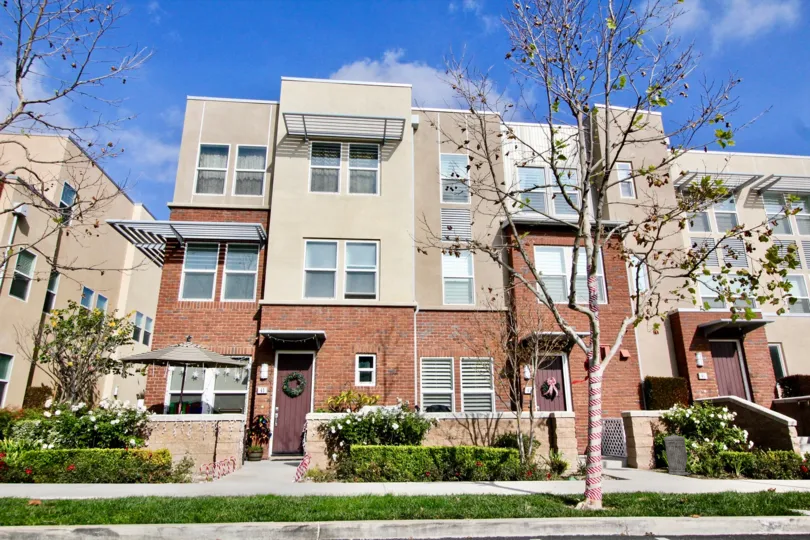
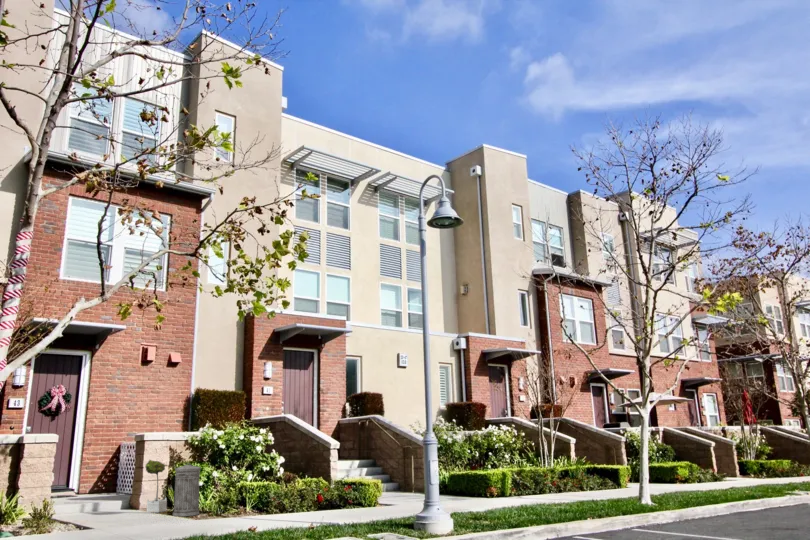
potted tree: none [636,431,659,471] -> present [146,460,167,512]

